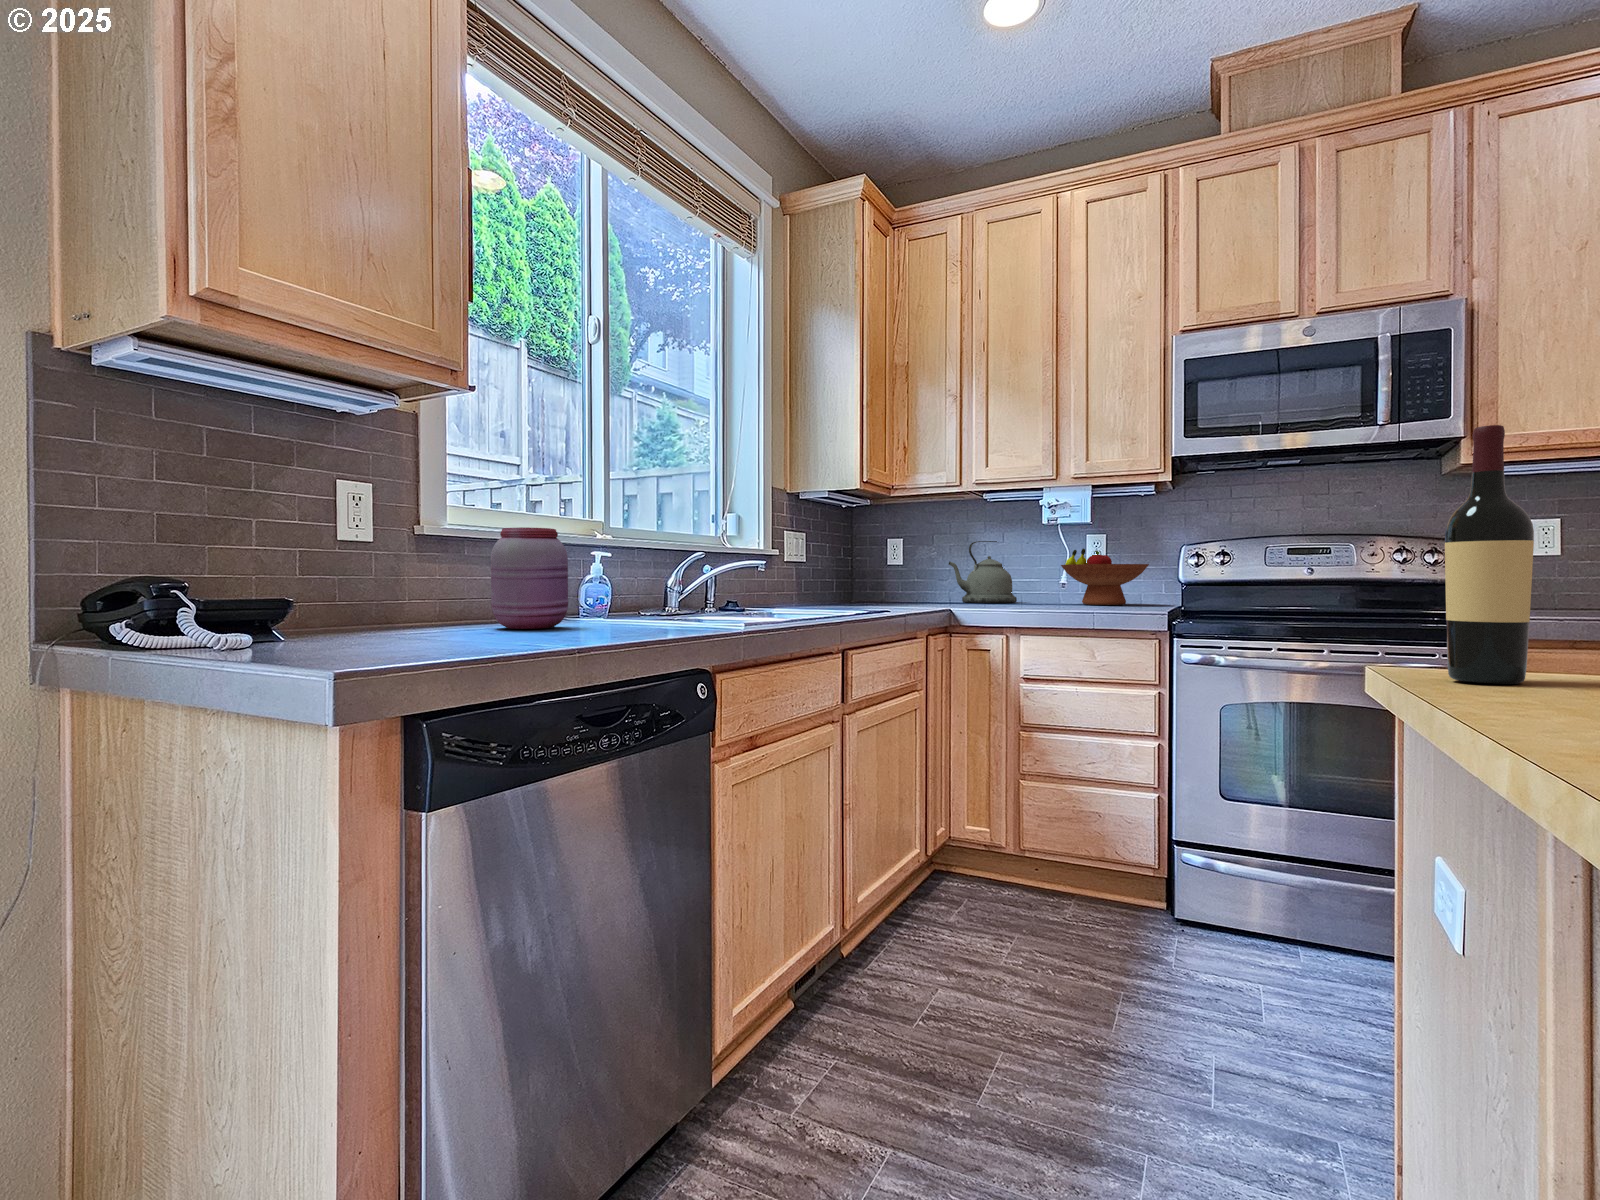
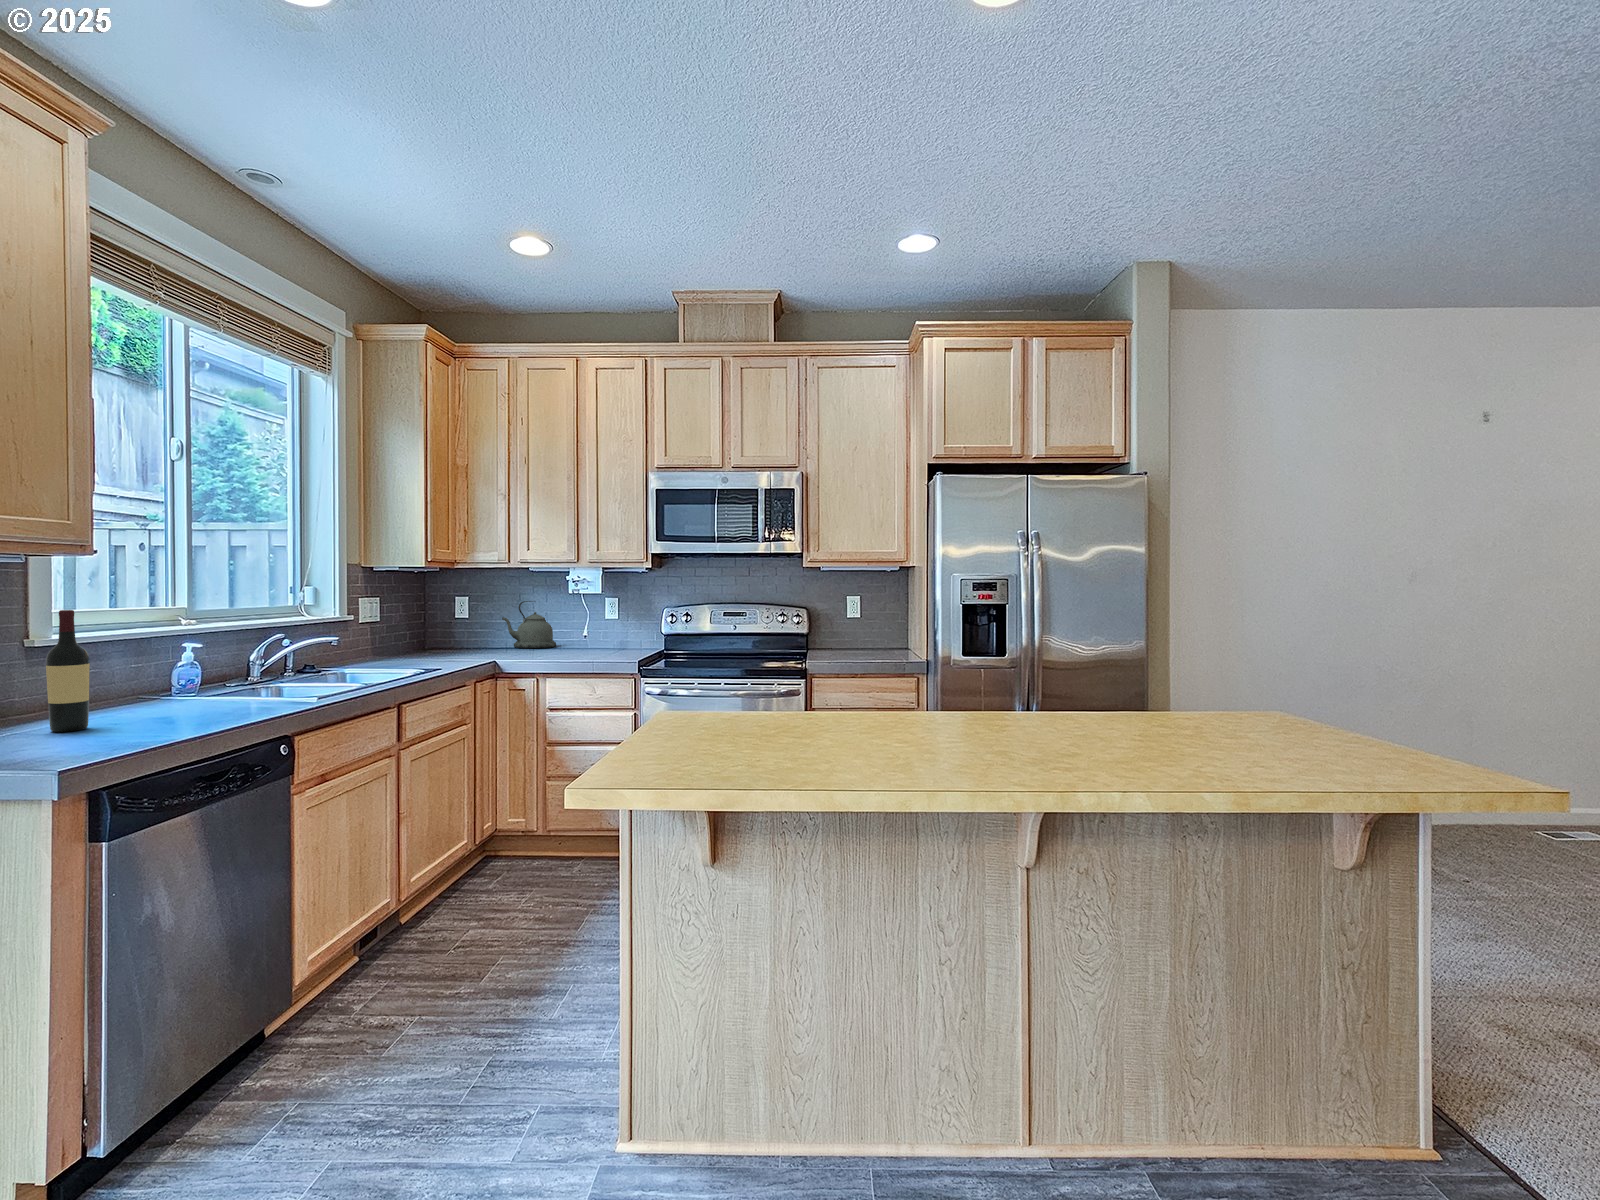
wine bottle: present [1445,425,1534,684] -> present [46,610,90,732]
jar: present [491,527,568,629] -> none [98,640,168,716]
fruit bowl: present [1061,549,1149,605] -> none [586,610,646,649]

